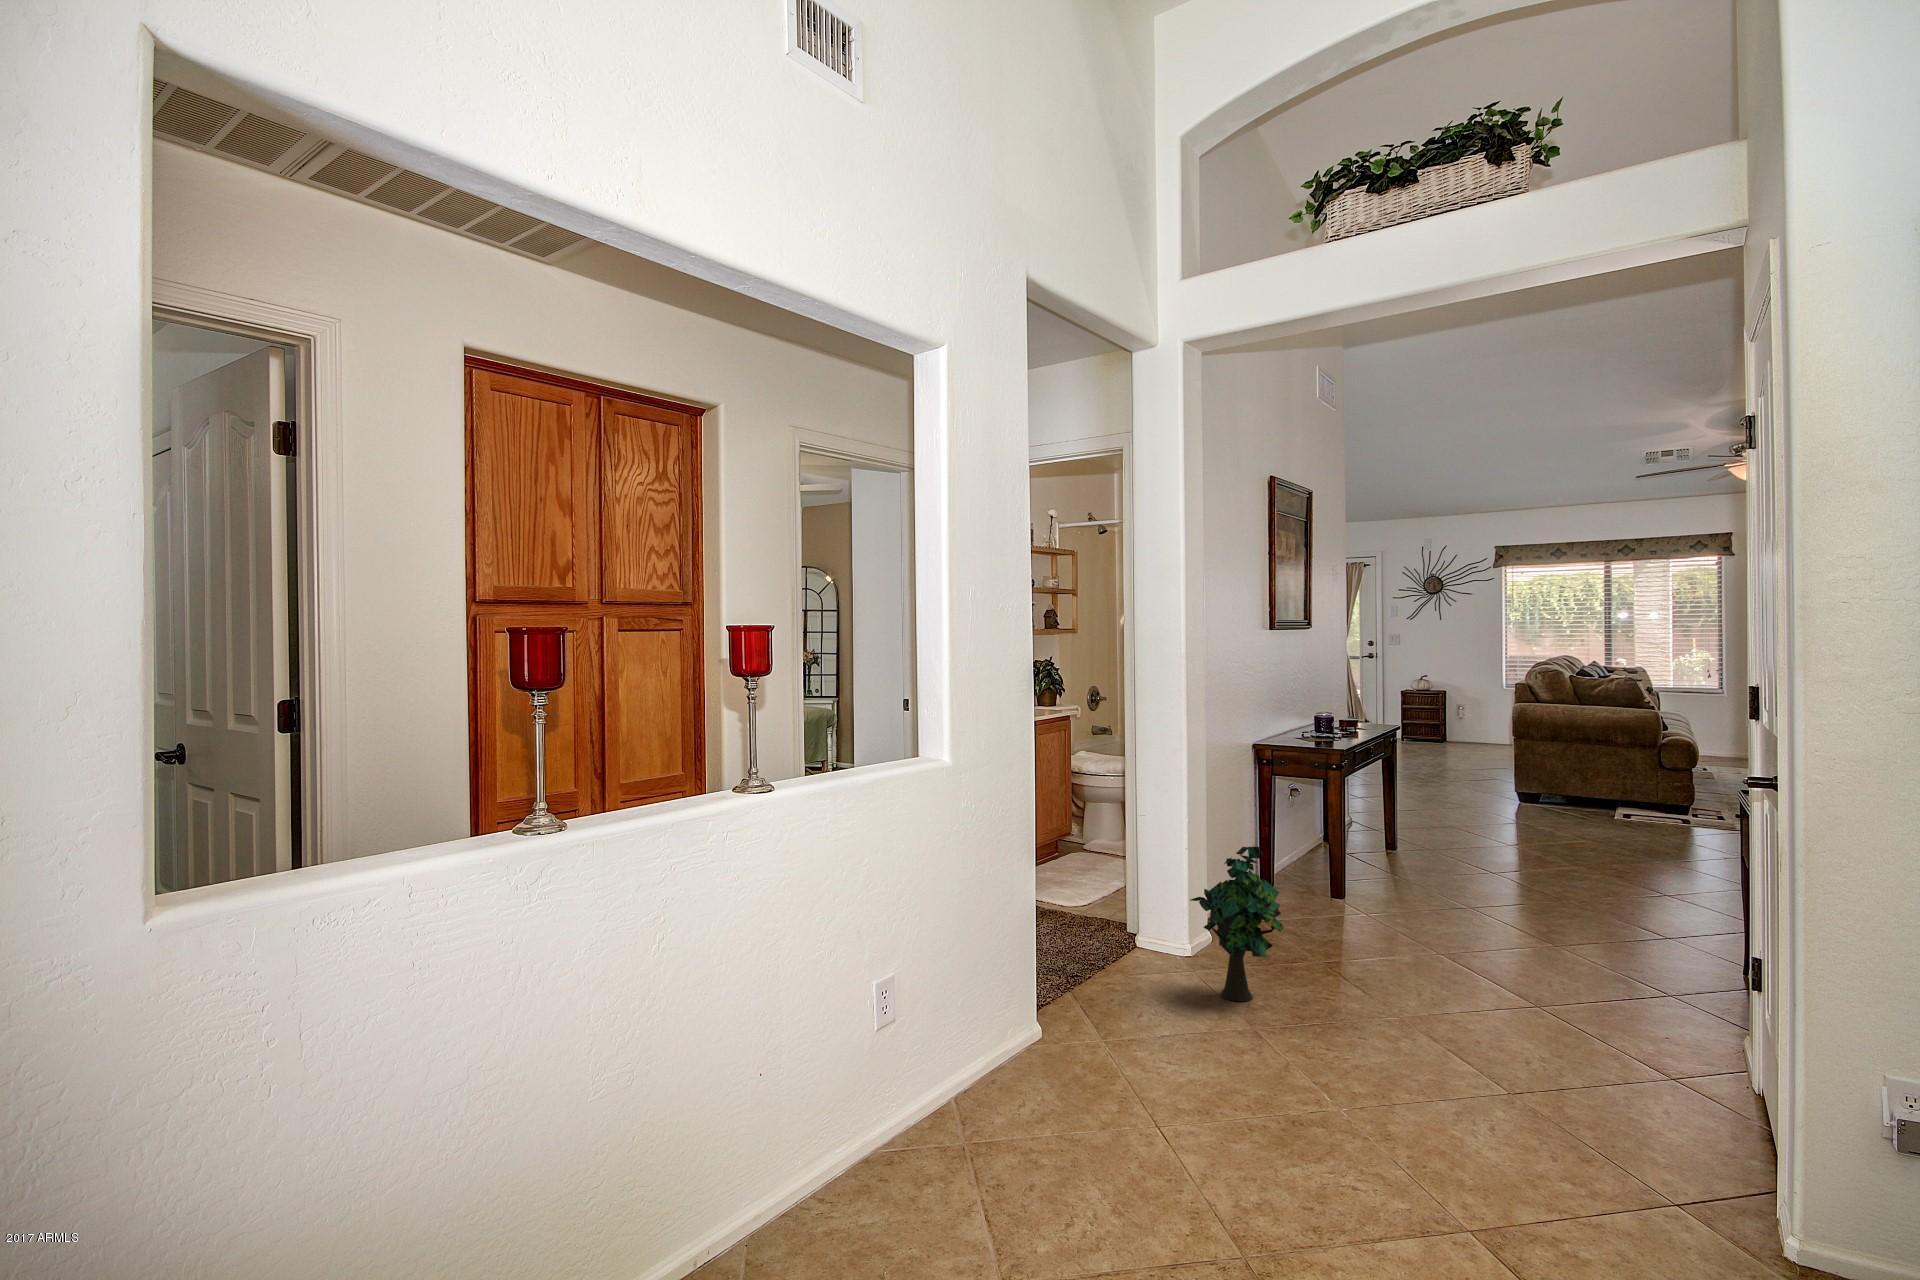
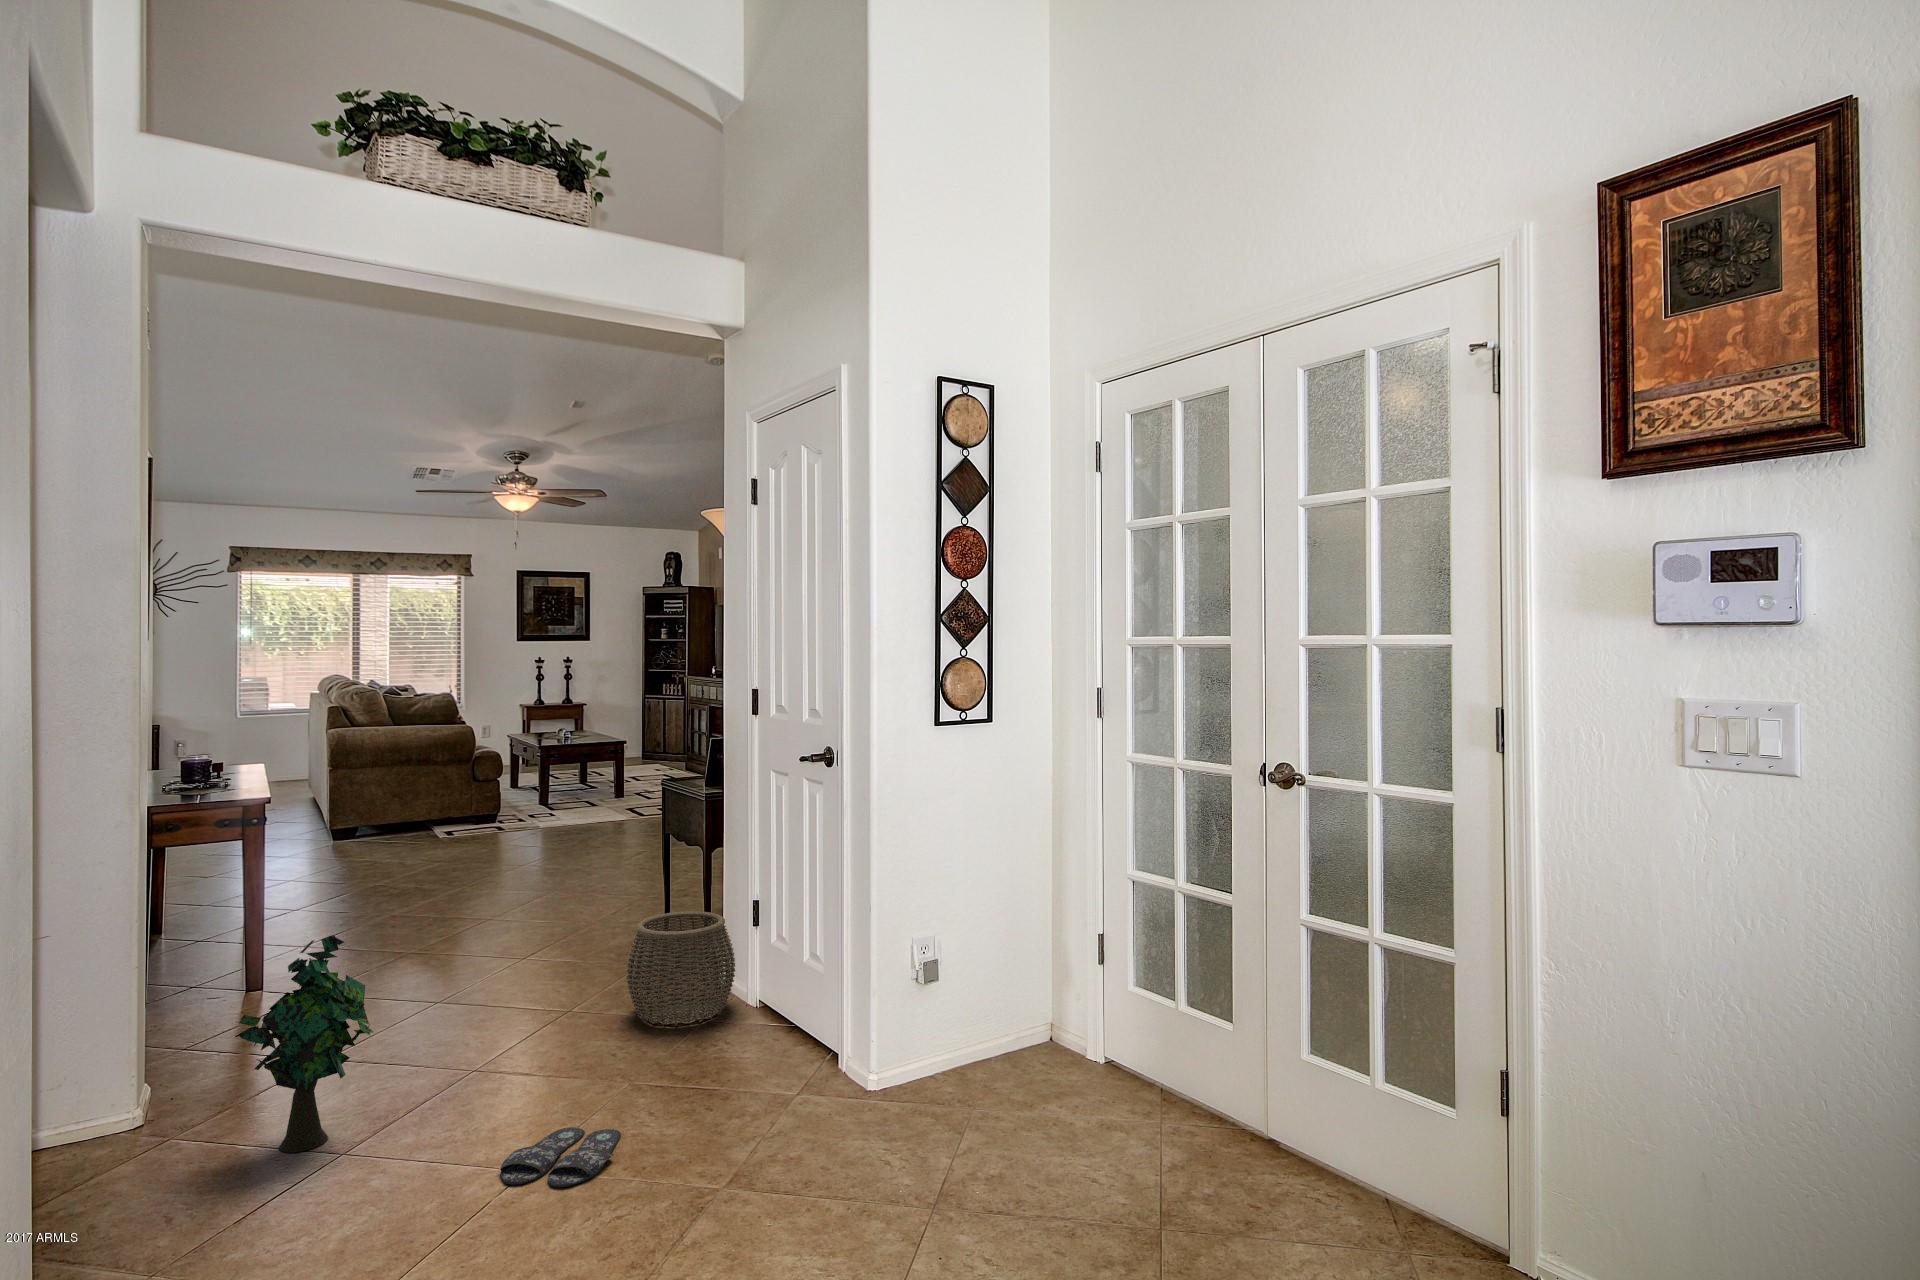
woven basket: none [1567,918,1712,1051] -> present [626,911,735,1025]
slippers: none [1306,1063,1432,1110] -> present [500,1127,621,1187]

